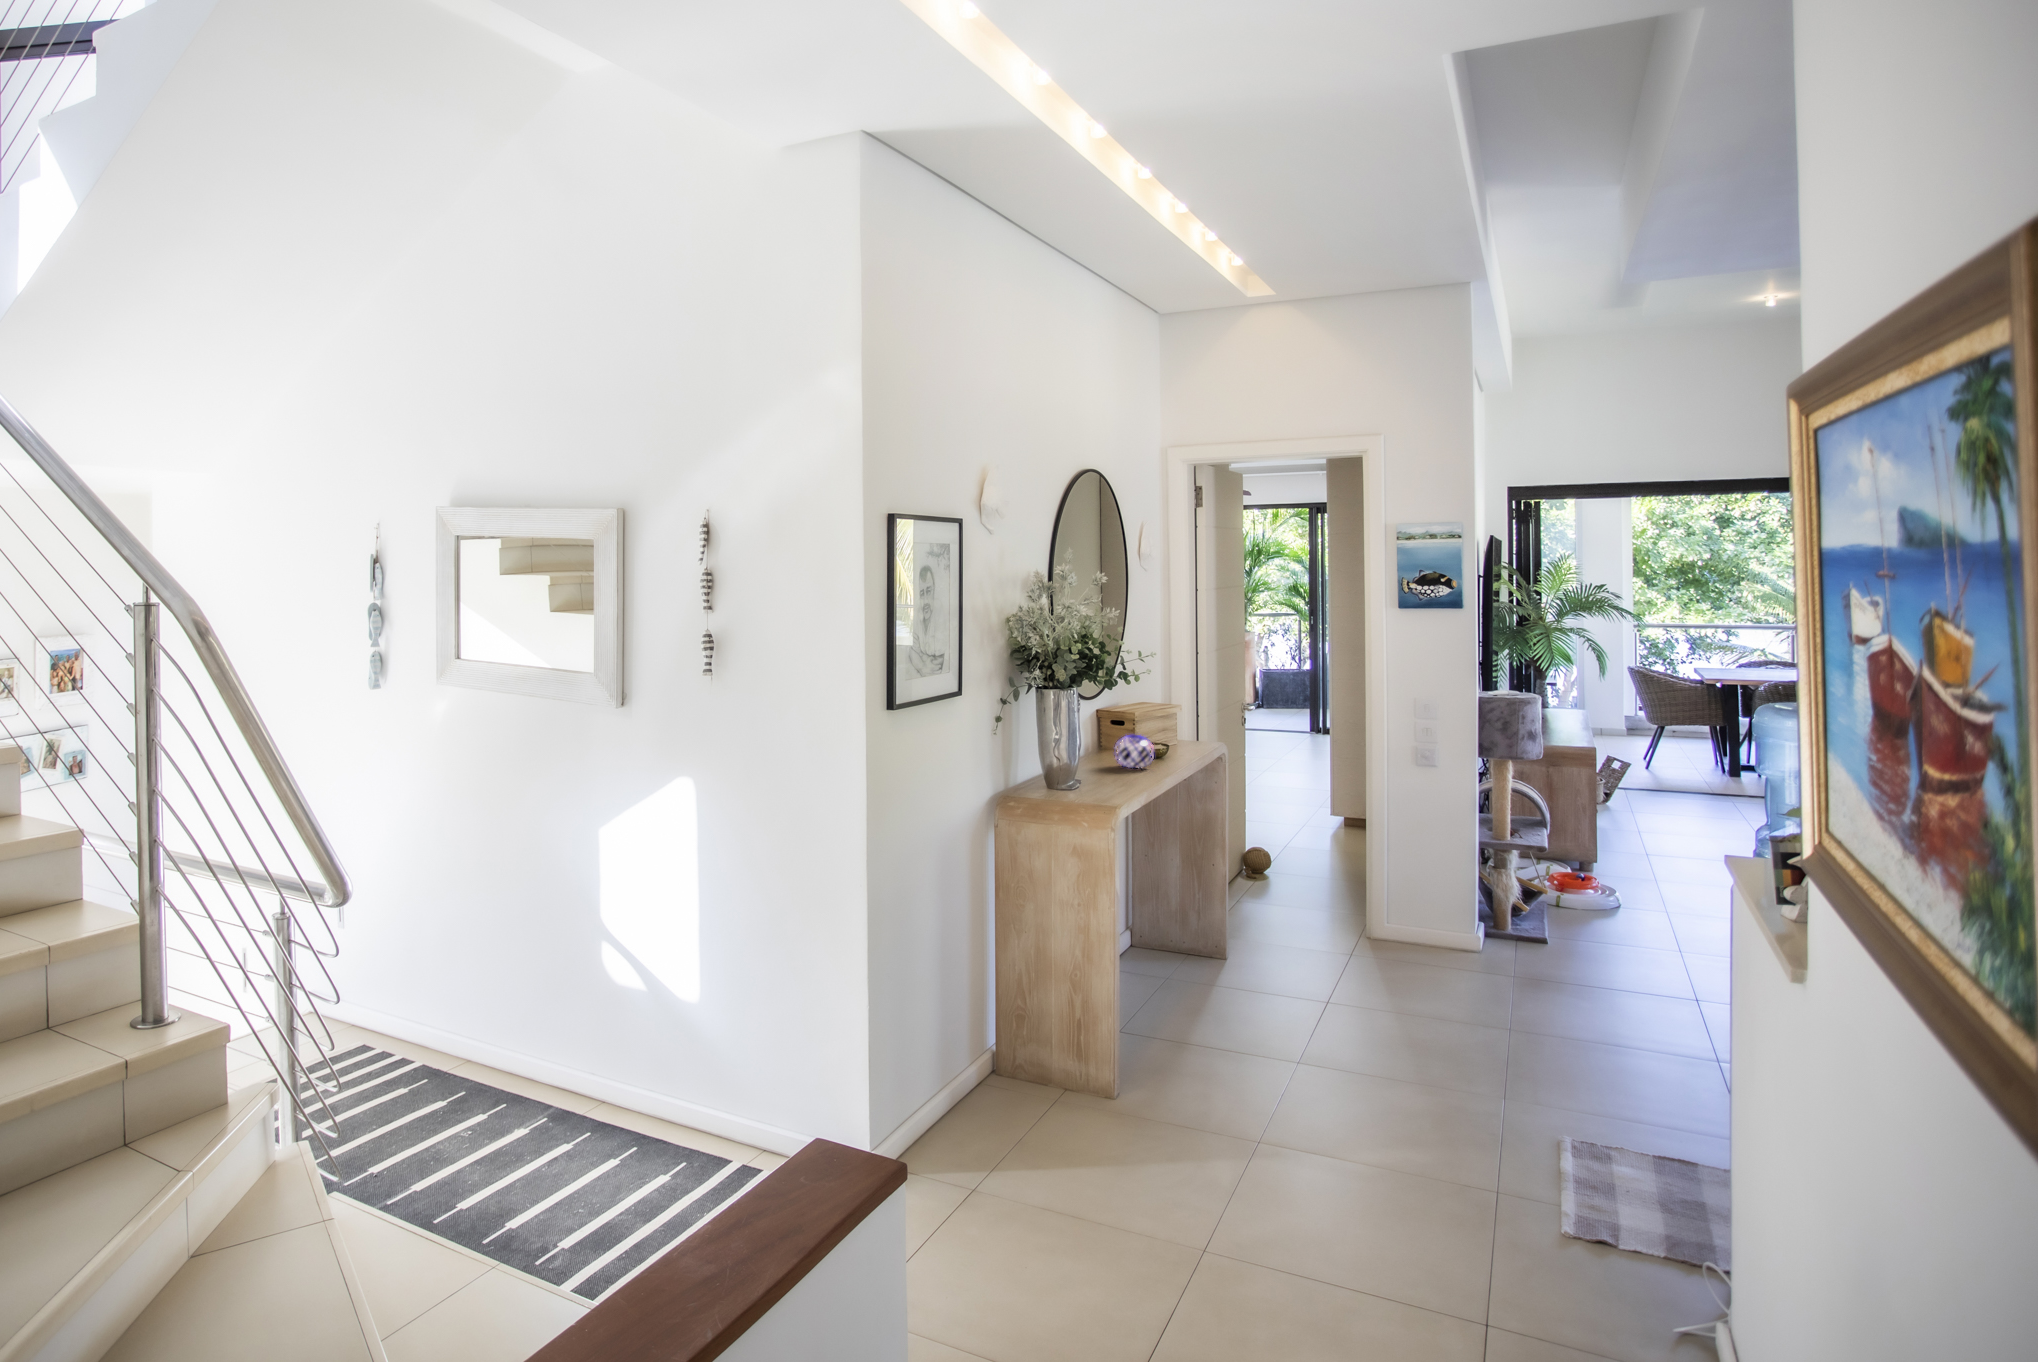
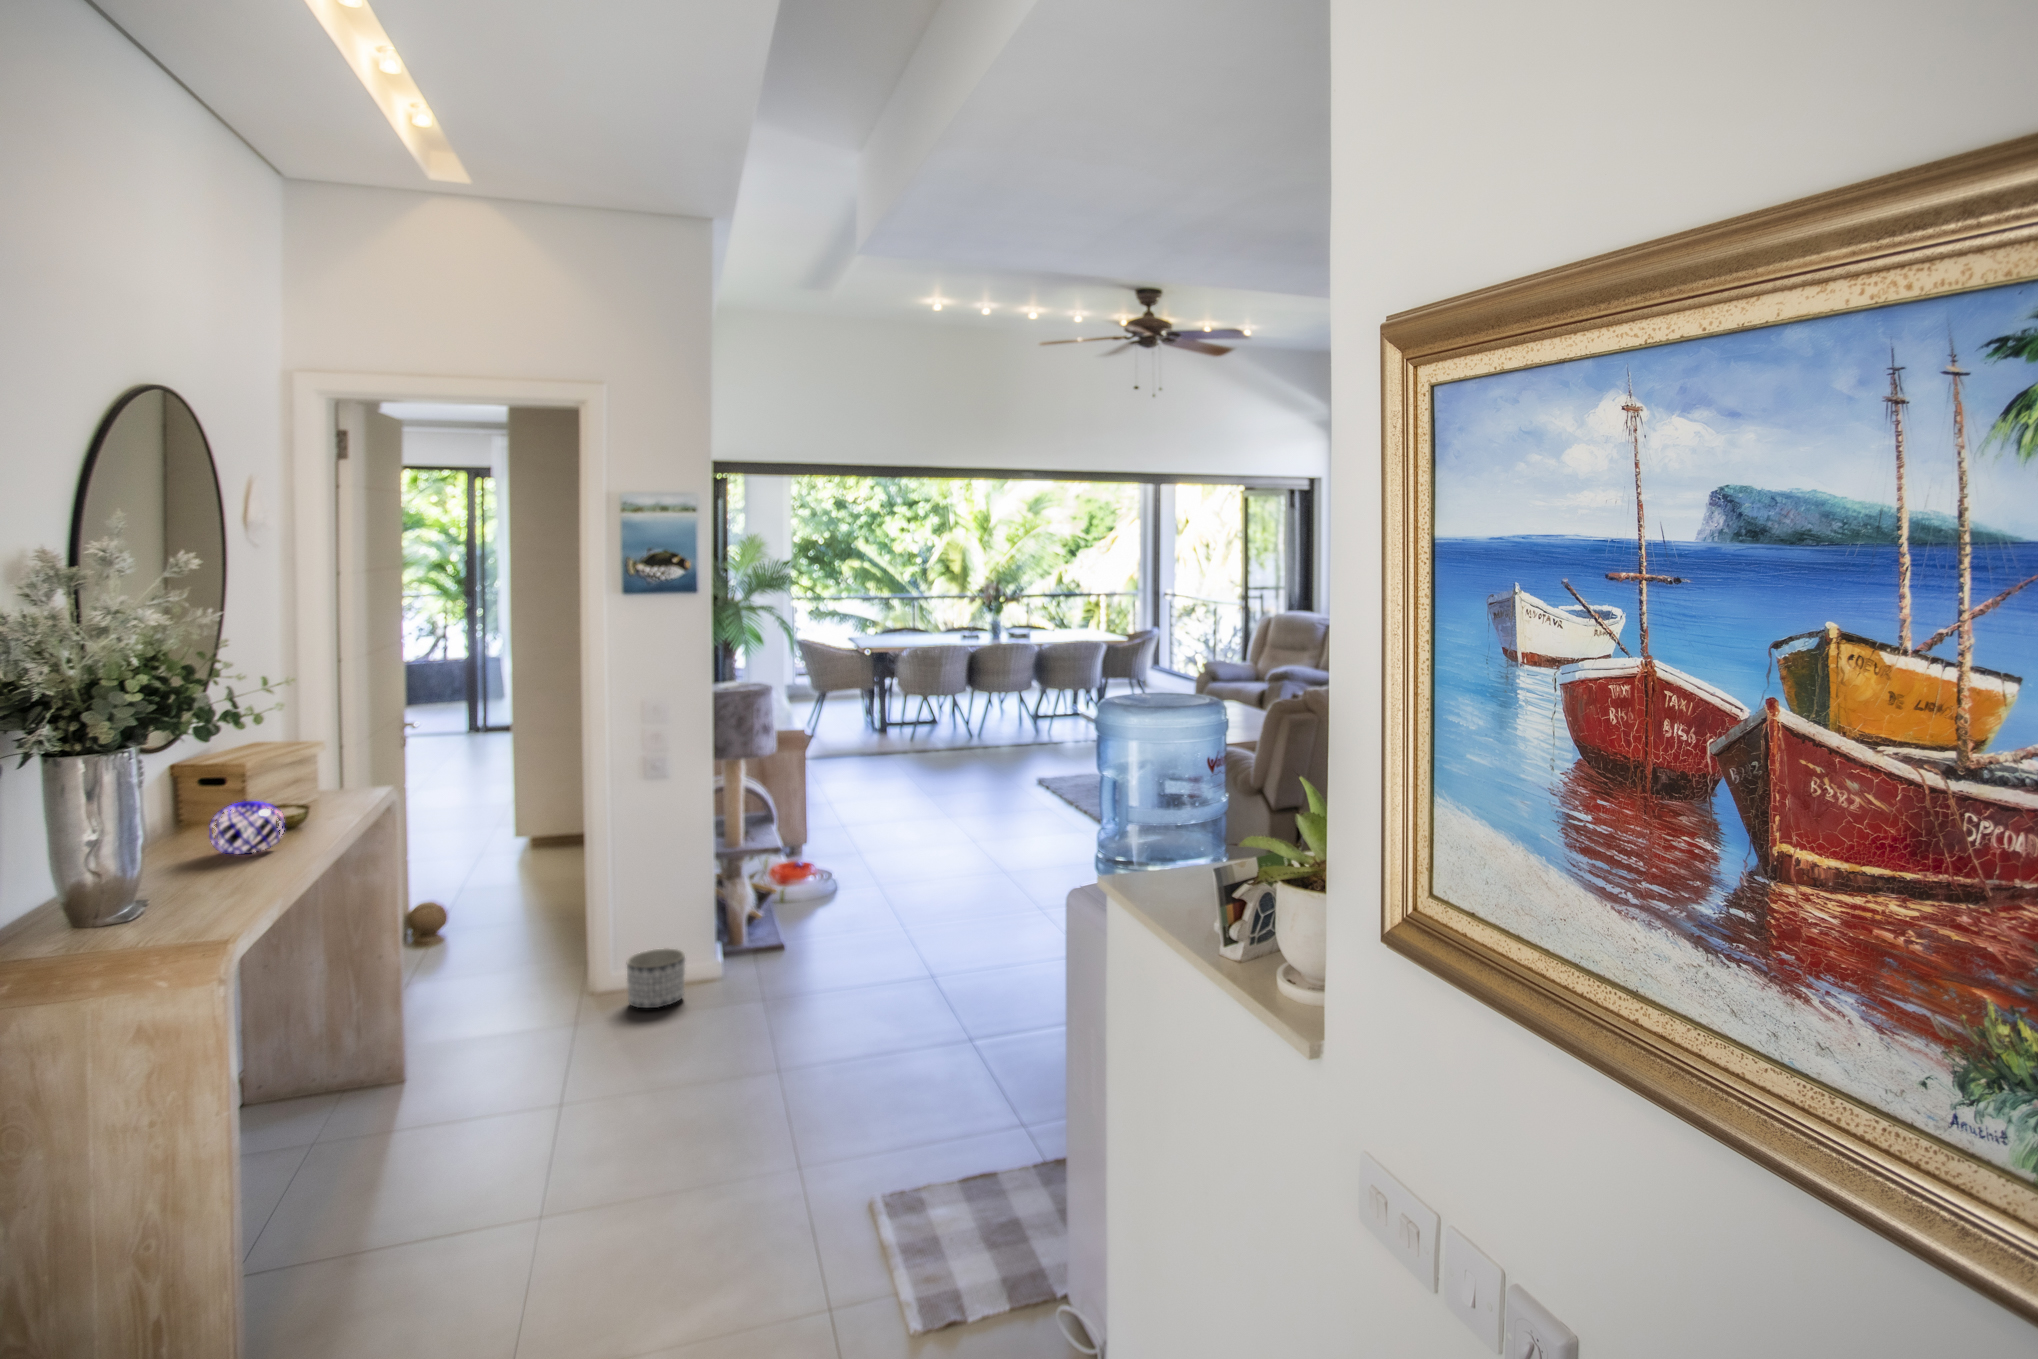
planter: none [1396,910,1445,958] -> present [627,948,685,1008]

